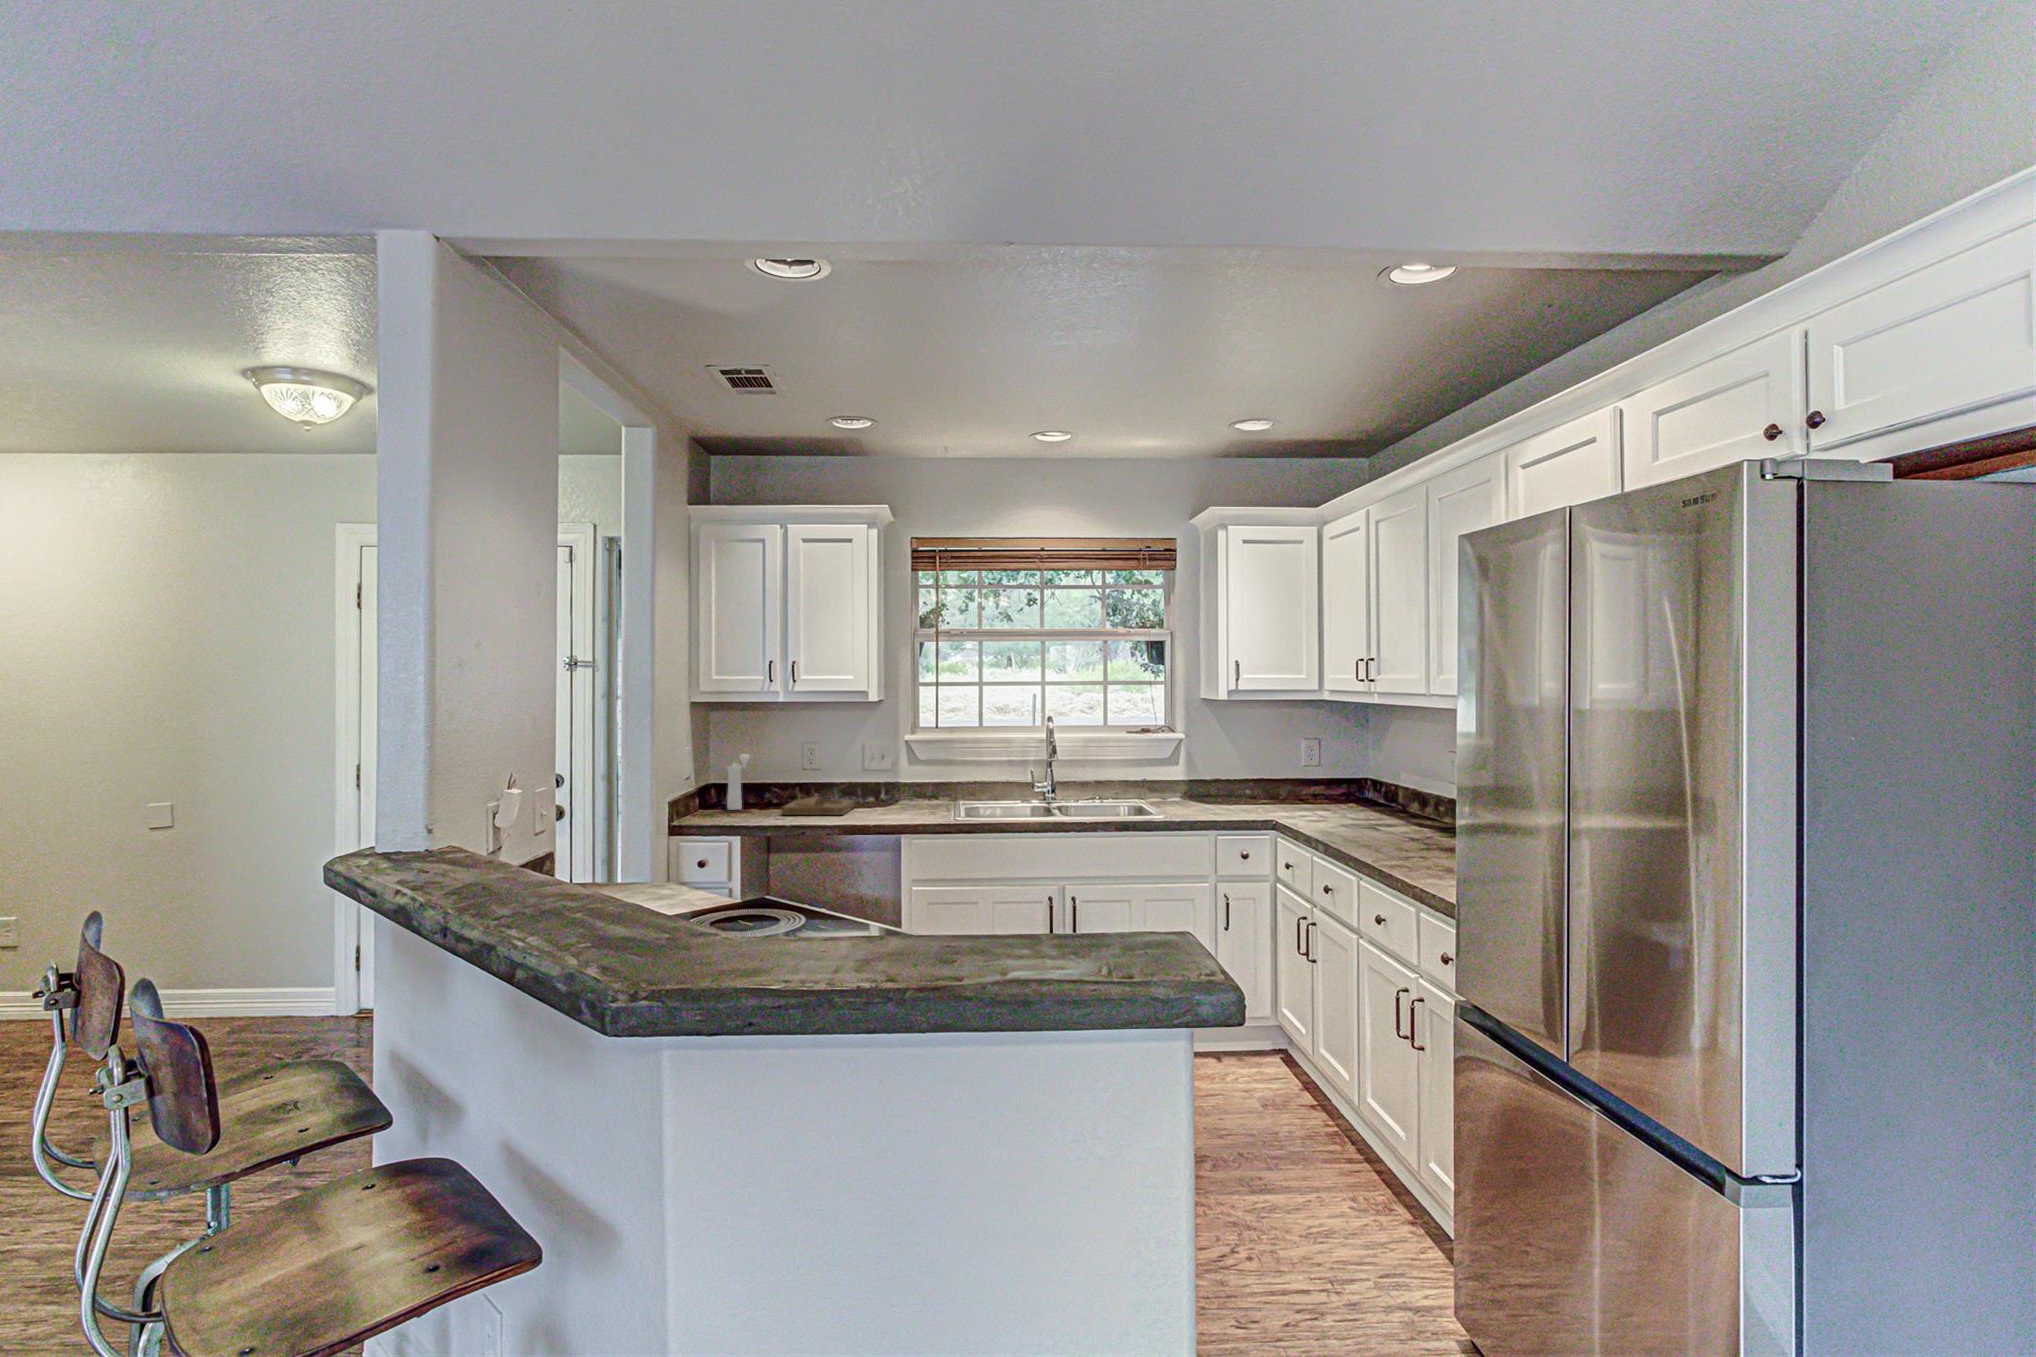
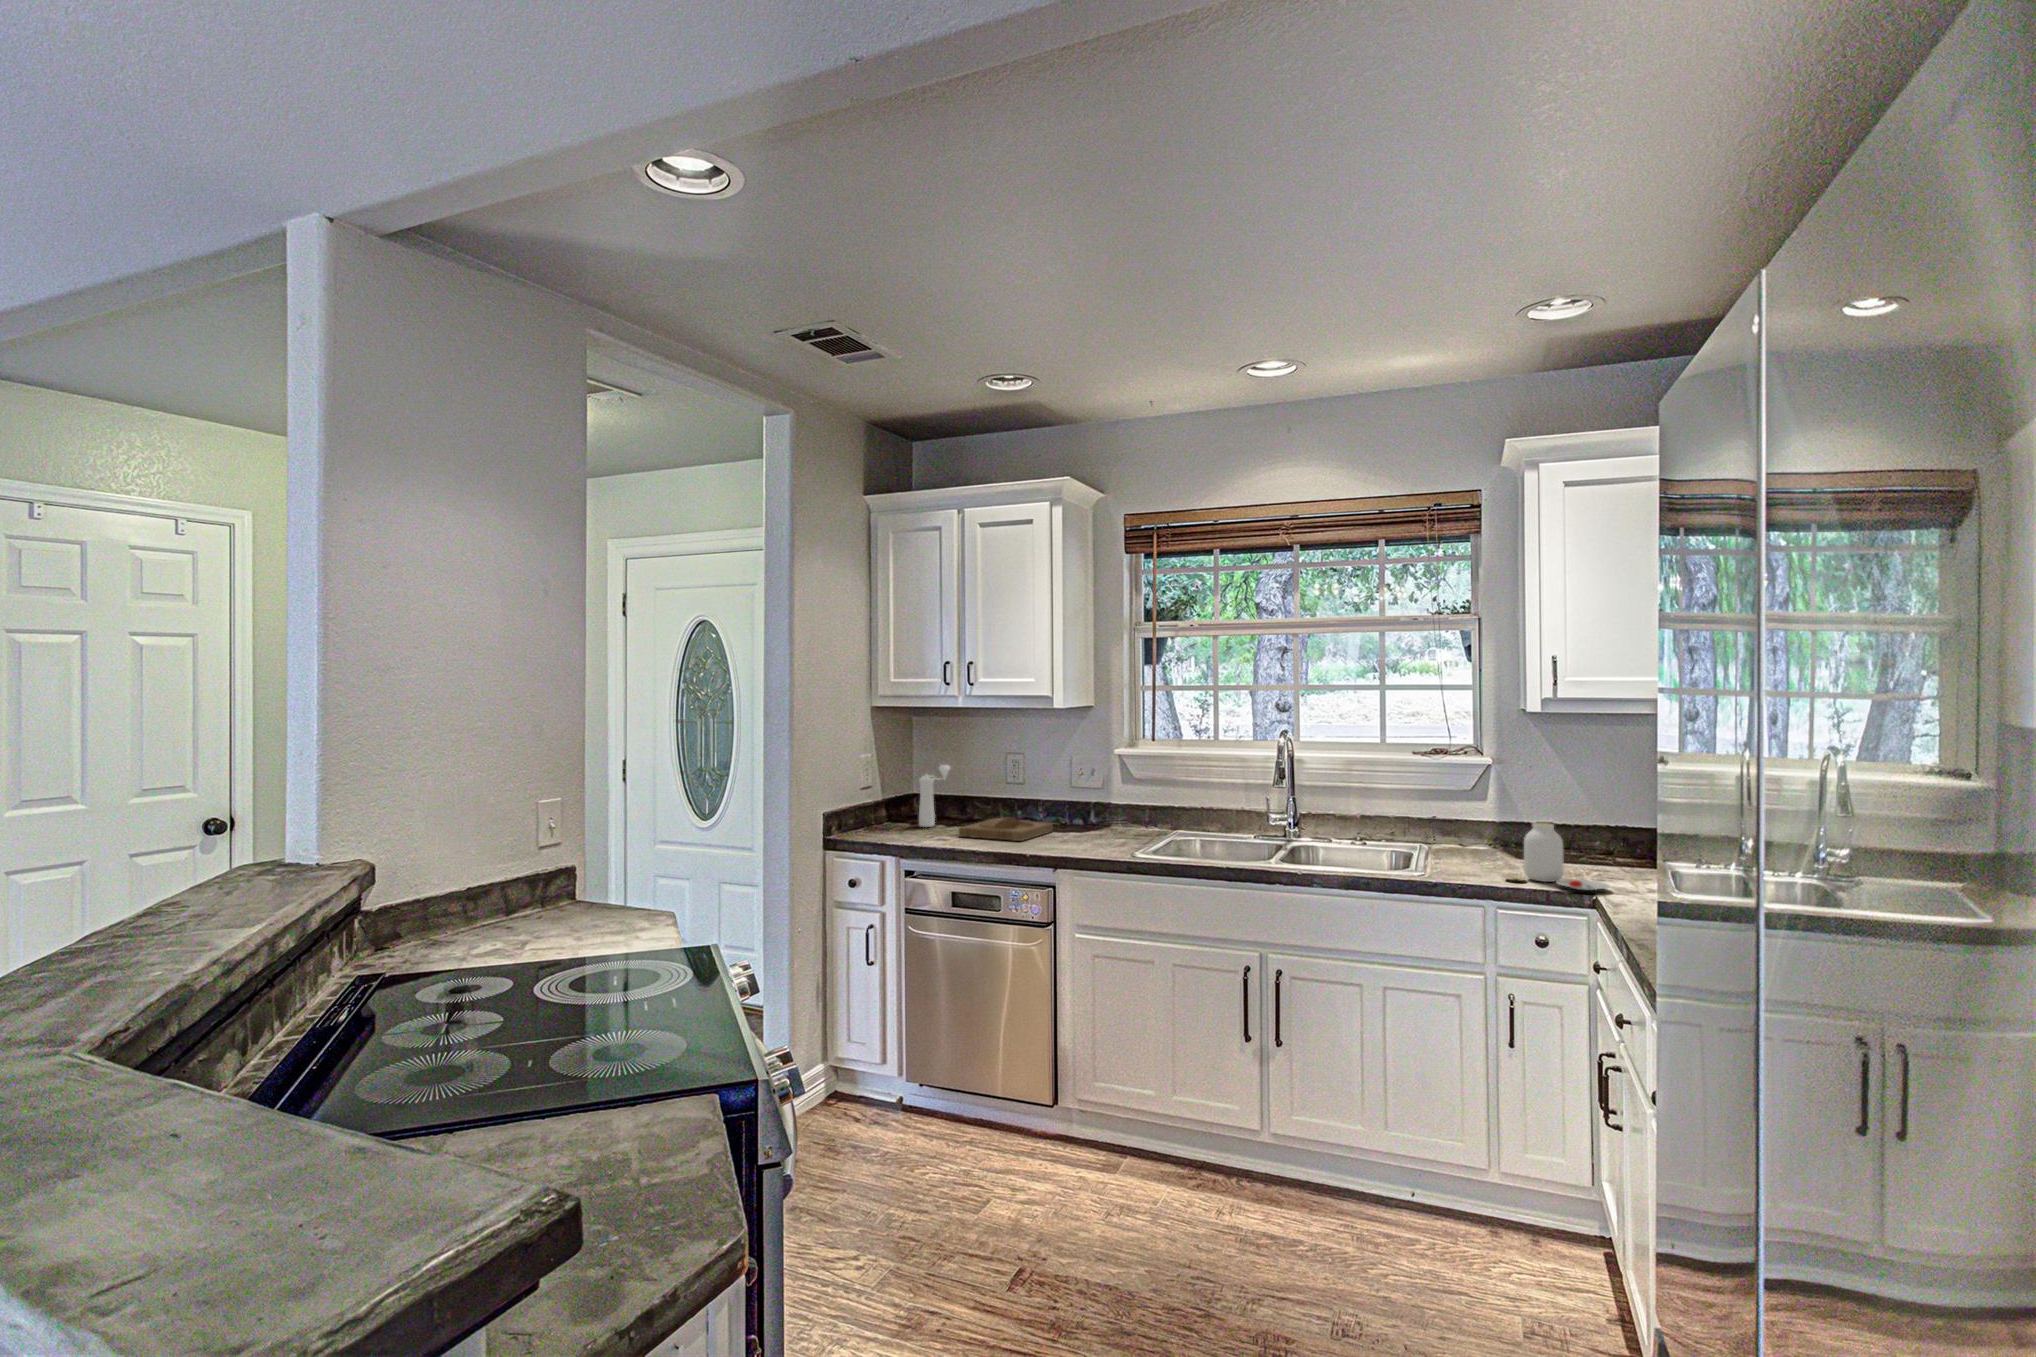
jar: none [1216,776,1281,818] -> present [1507,823,1610,891]

